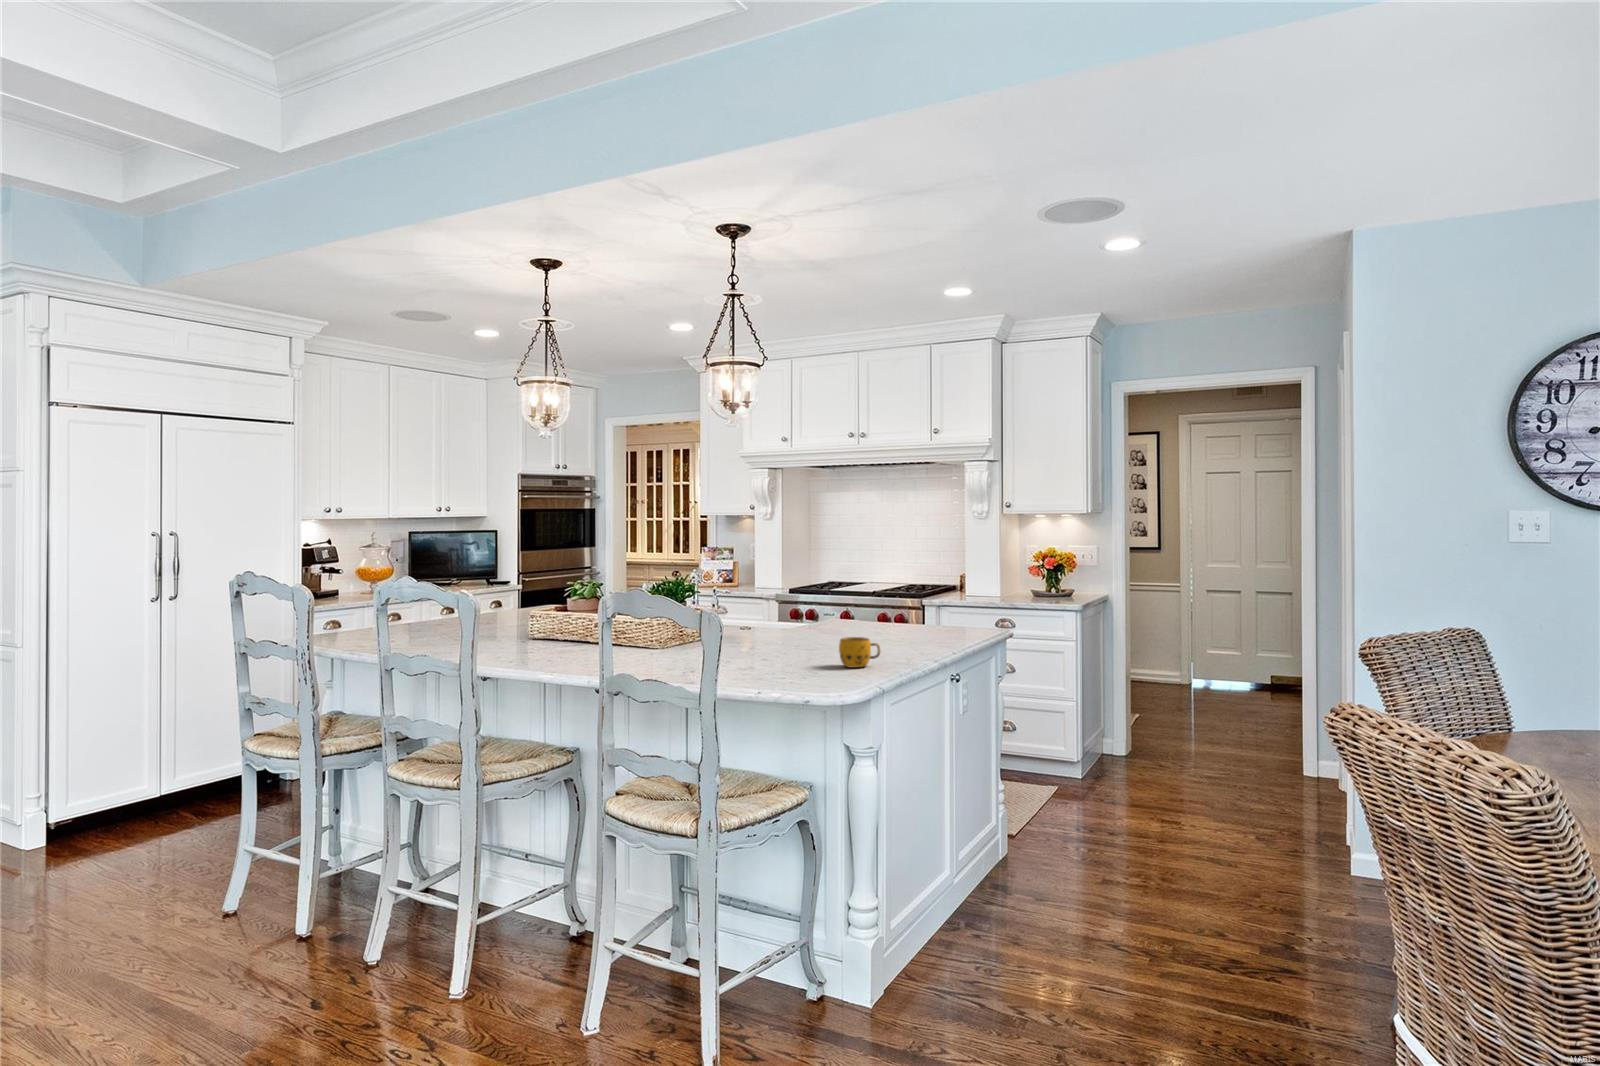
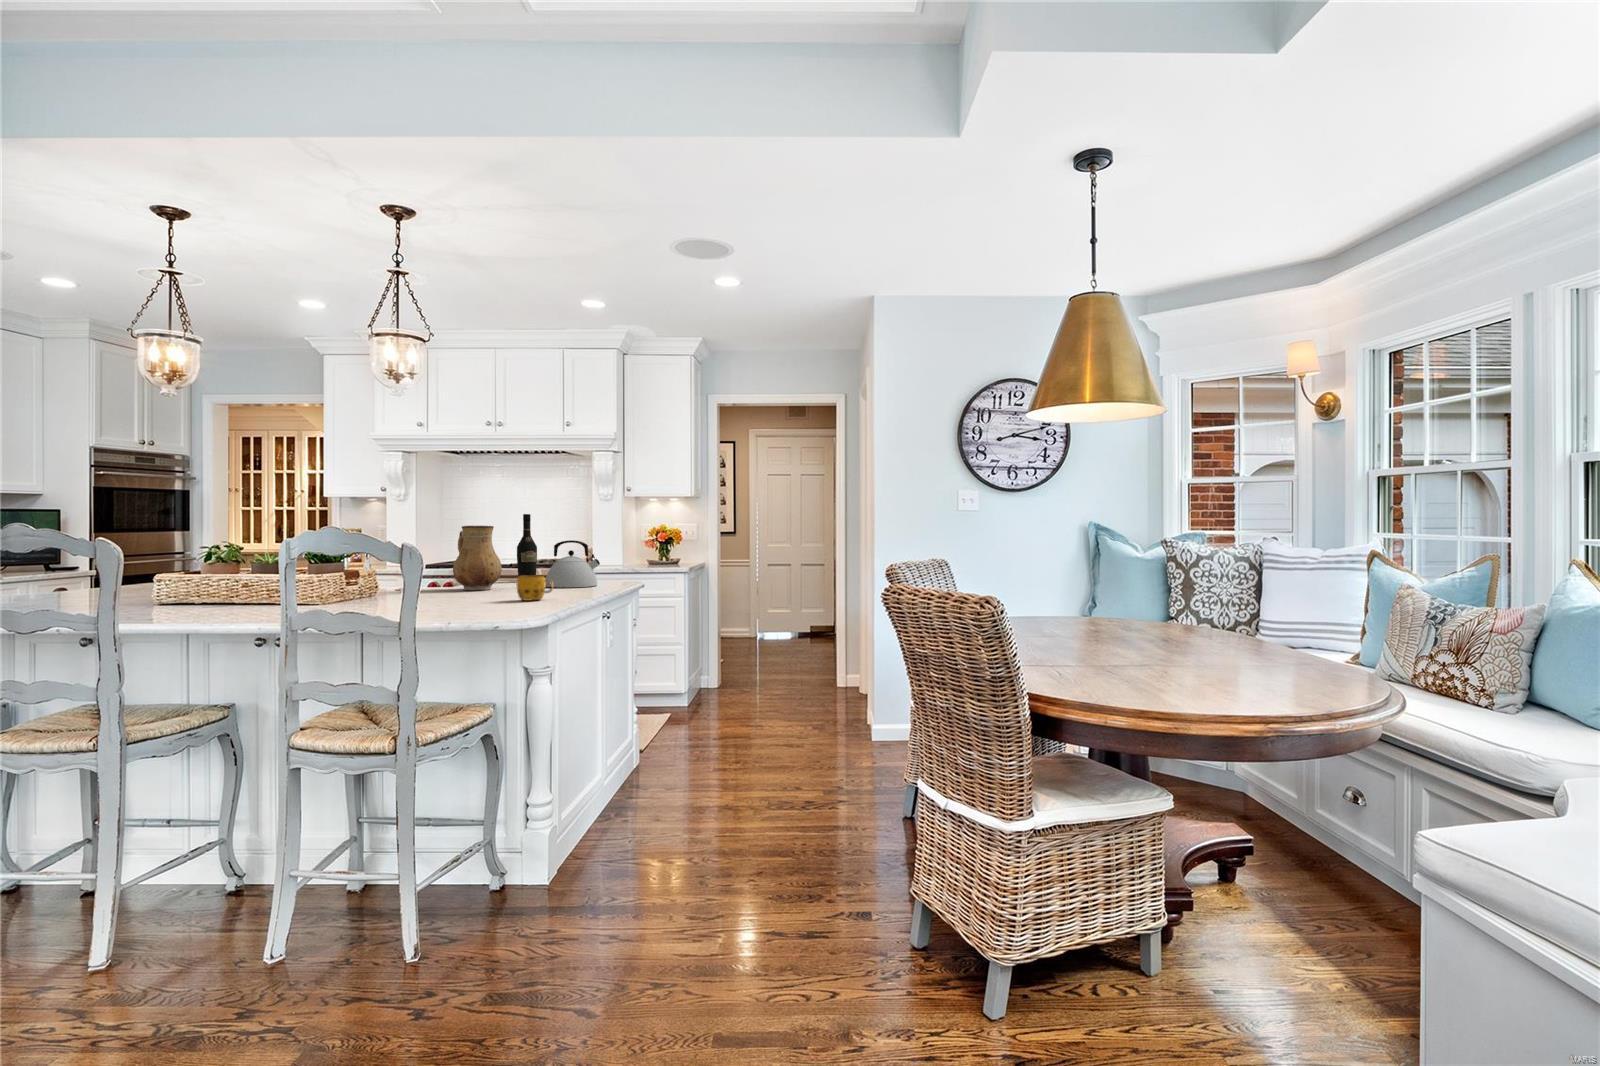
wine bottle: none [864,550,887,629] -> present [517,514,537,577]
ceramic pitcher: none [789,568,839,643] -> present [453,526,502,590]
kettle: none [888,586,951,644] -> present [545,540,600,588]

